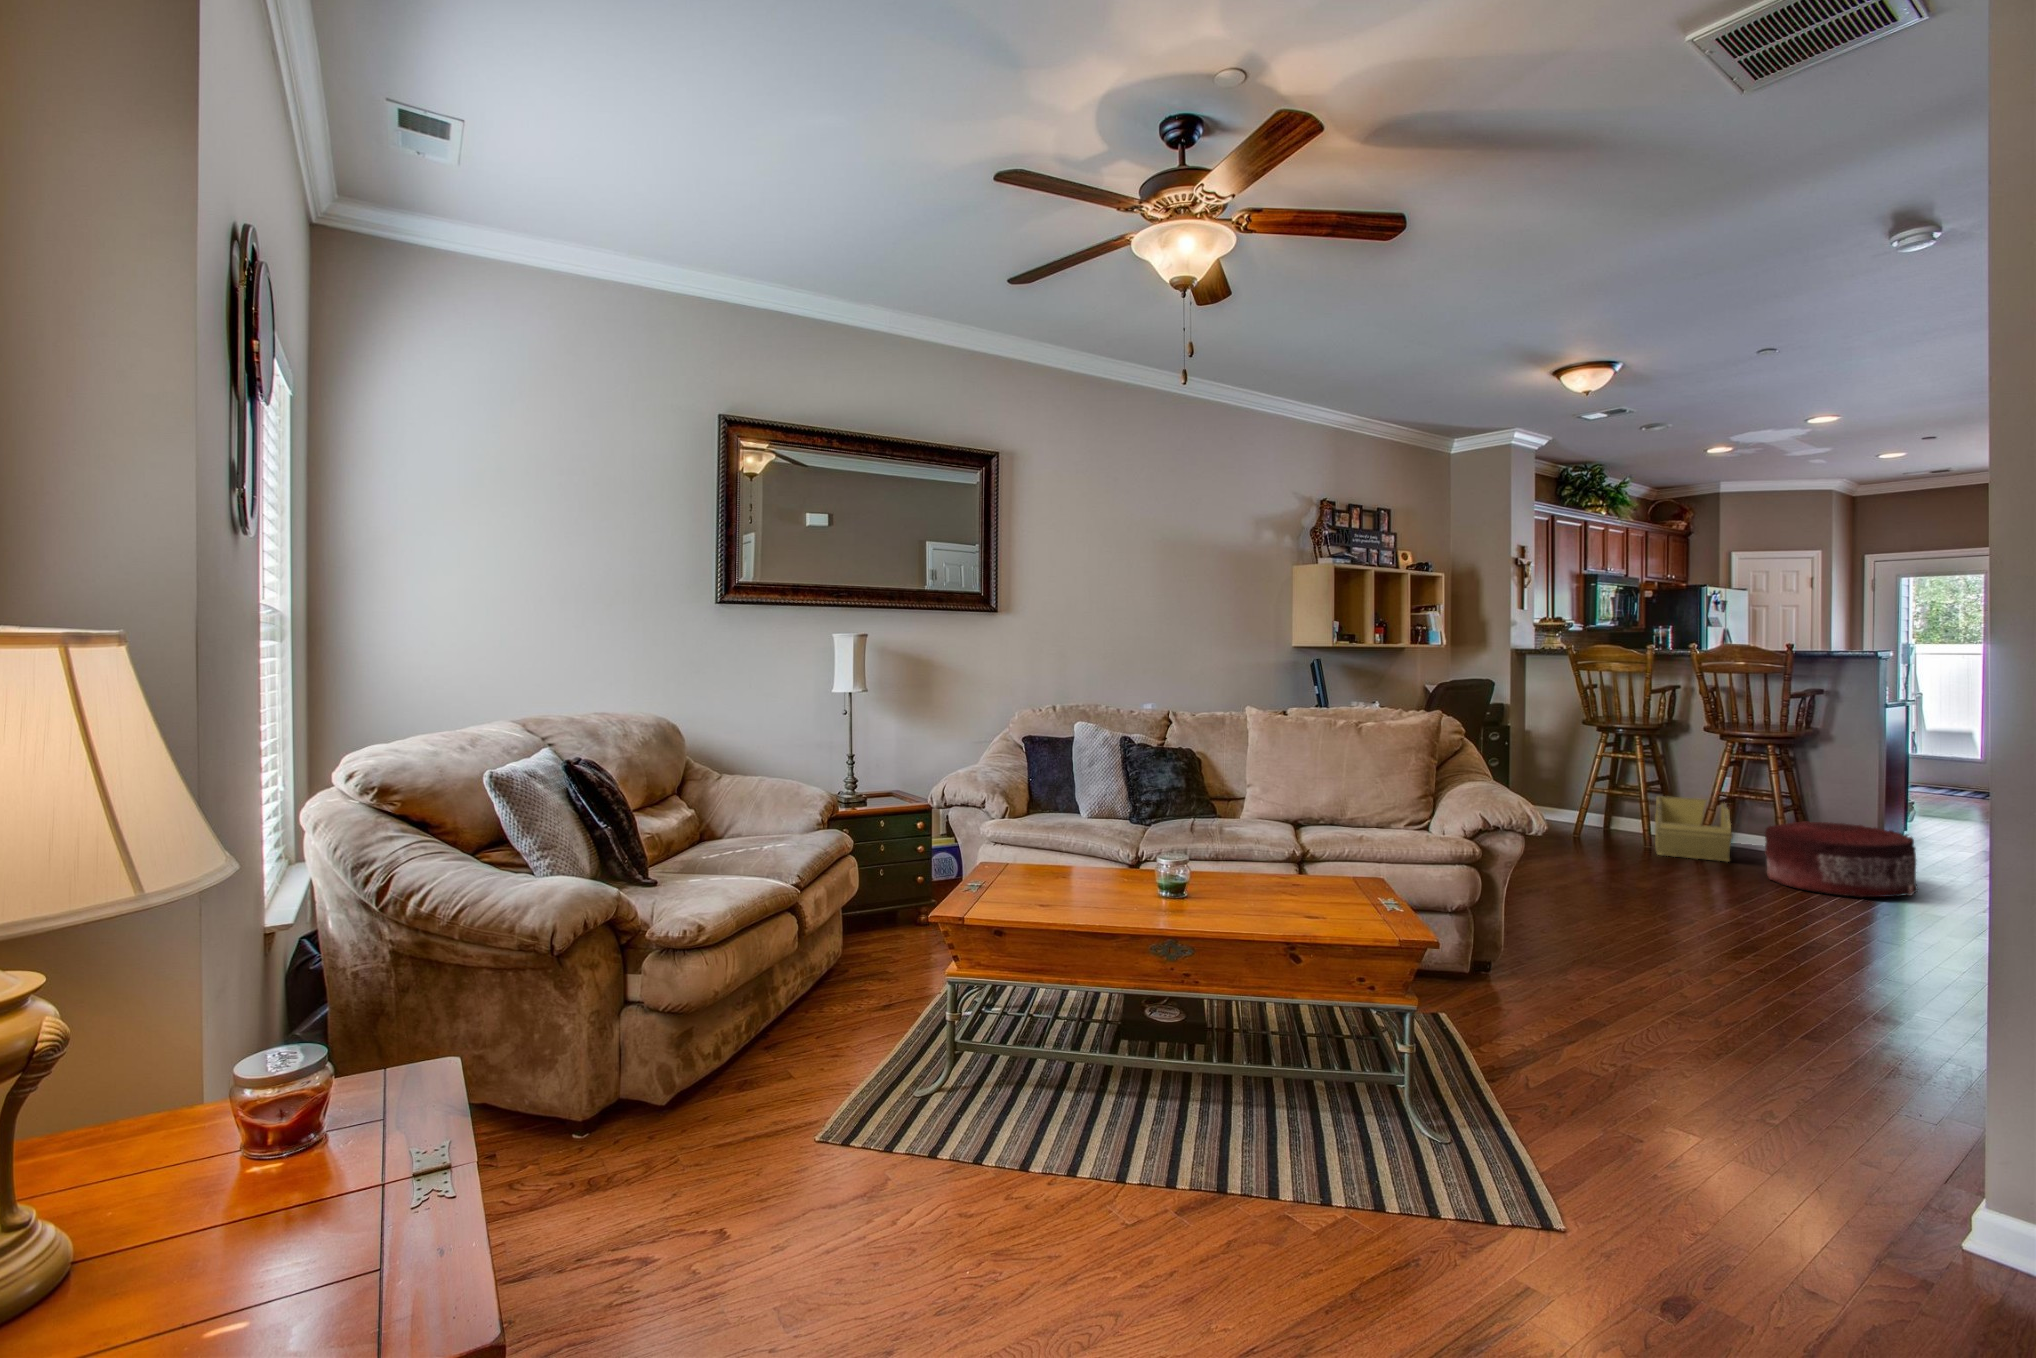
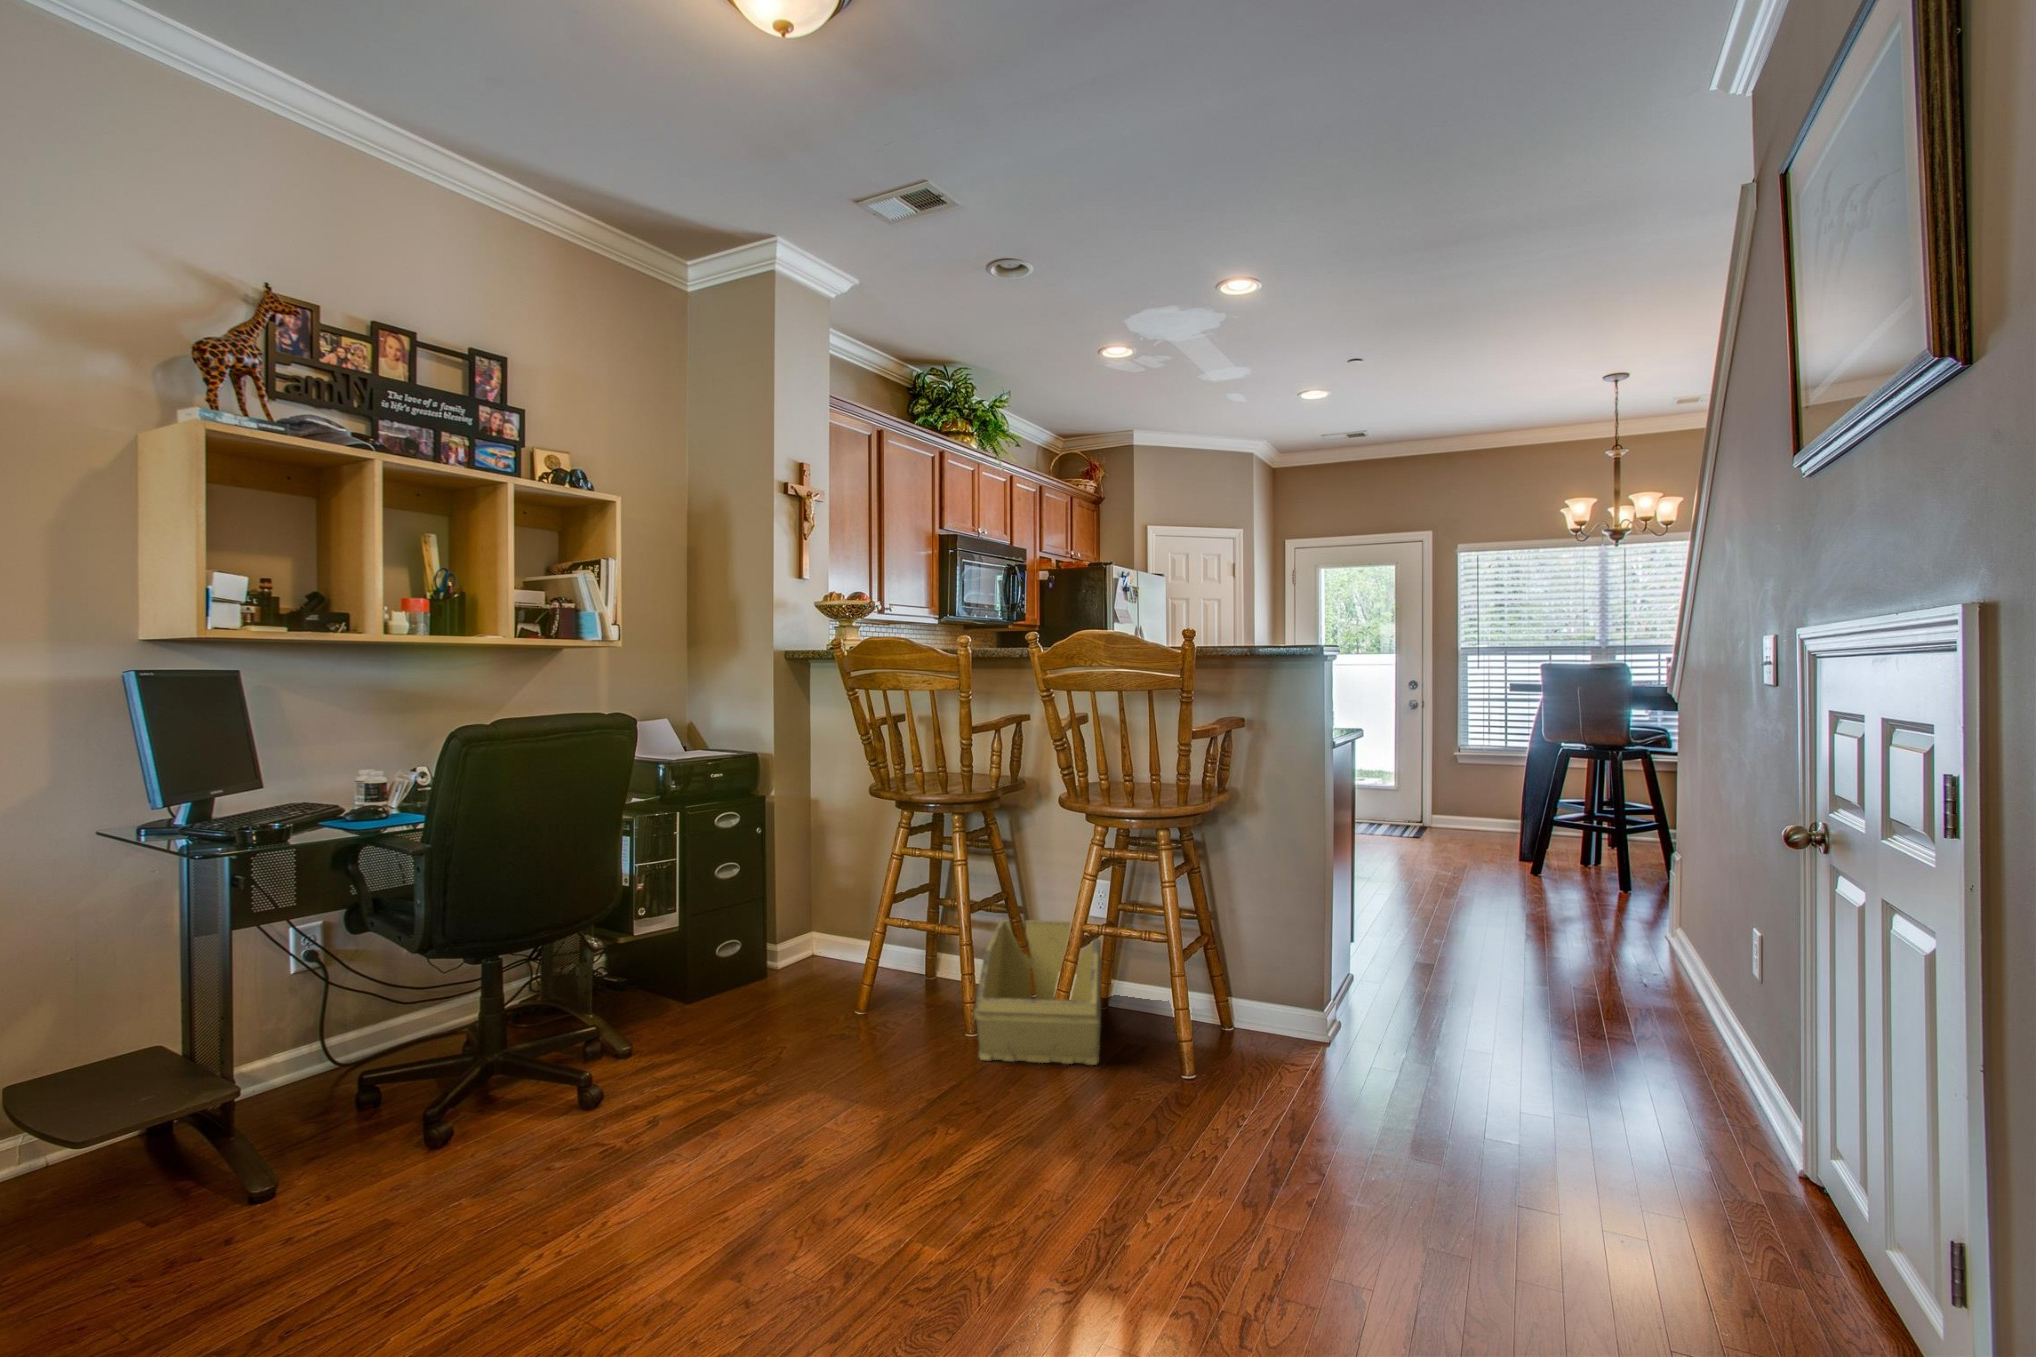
pouf: present [1765,821,1918,897] -> none [1143,983,1393,1180]

